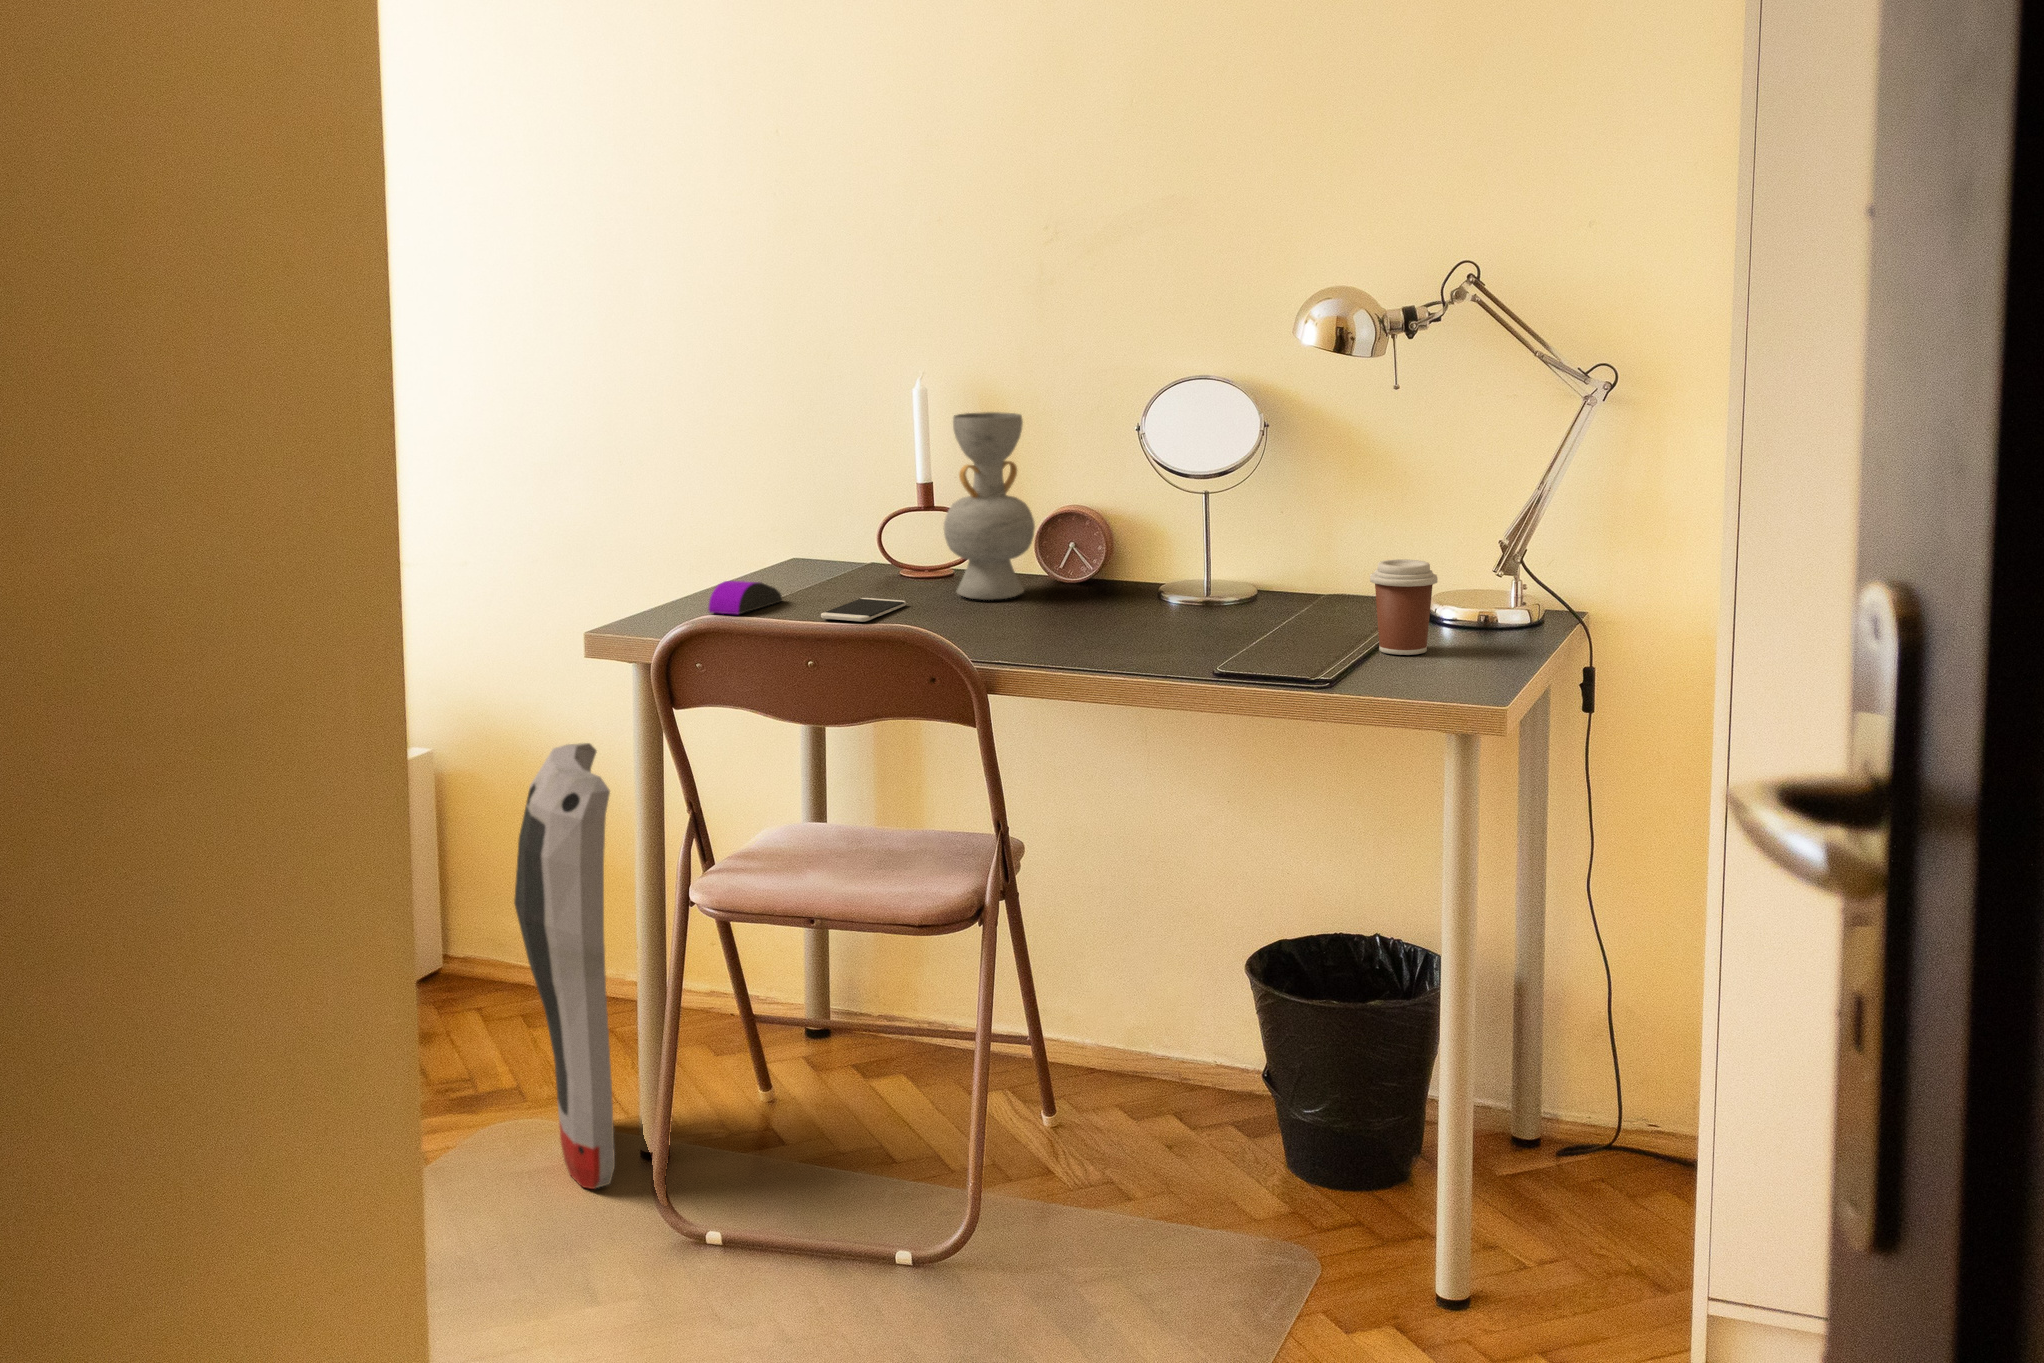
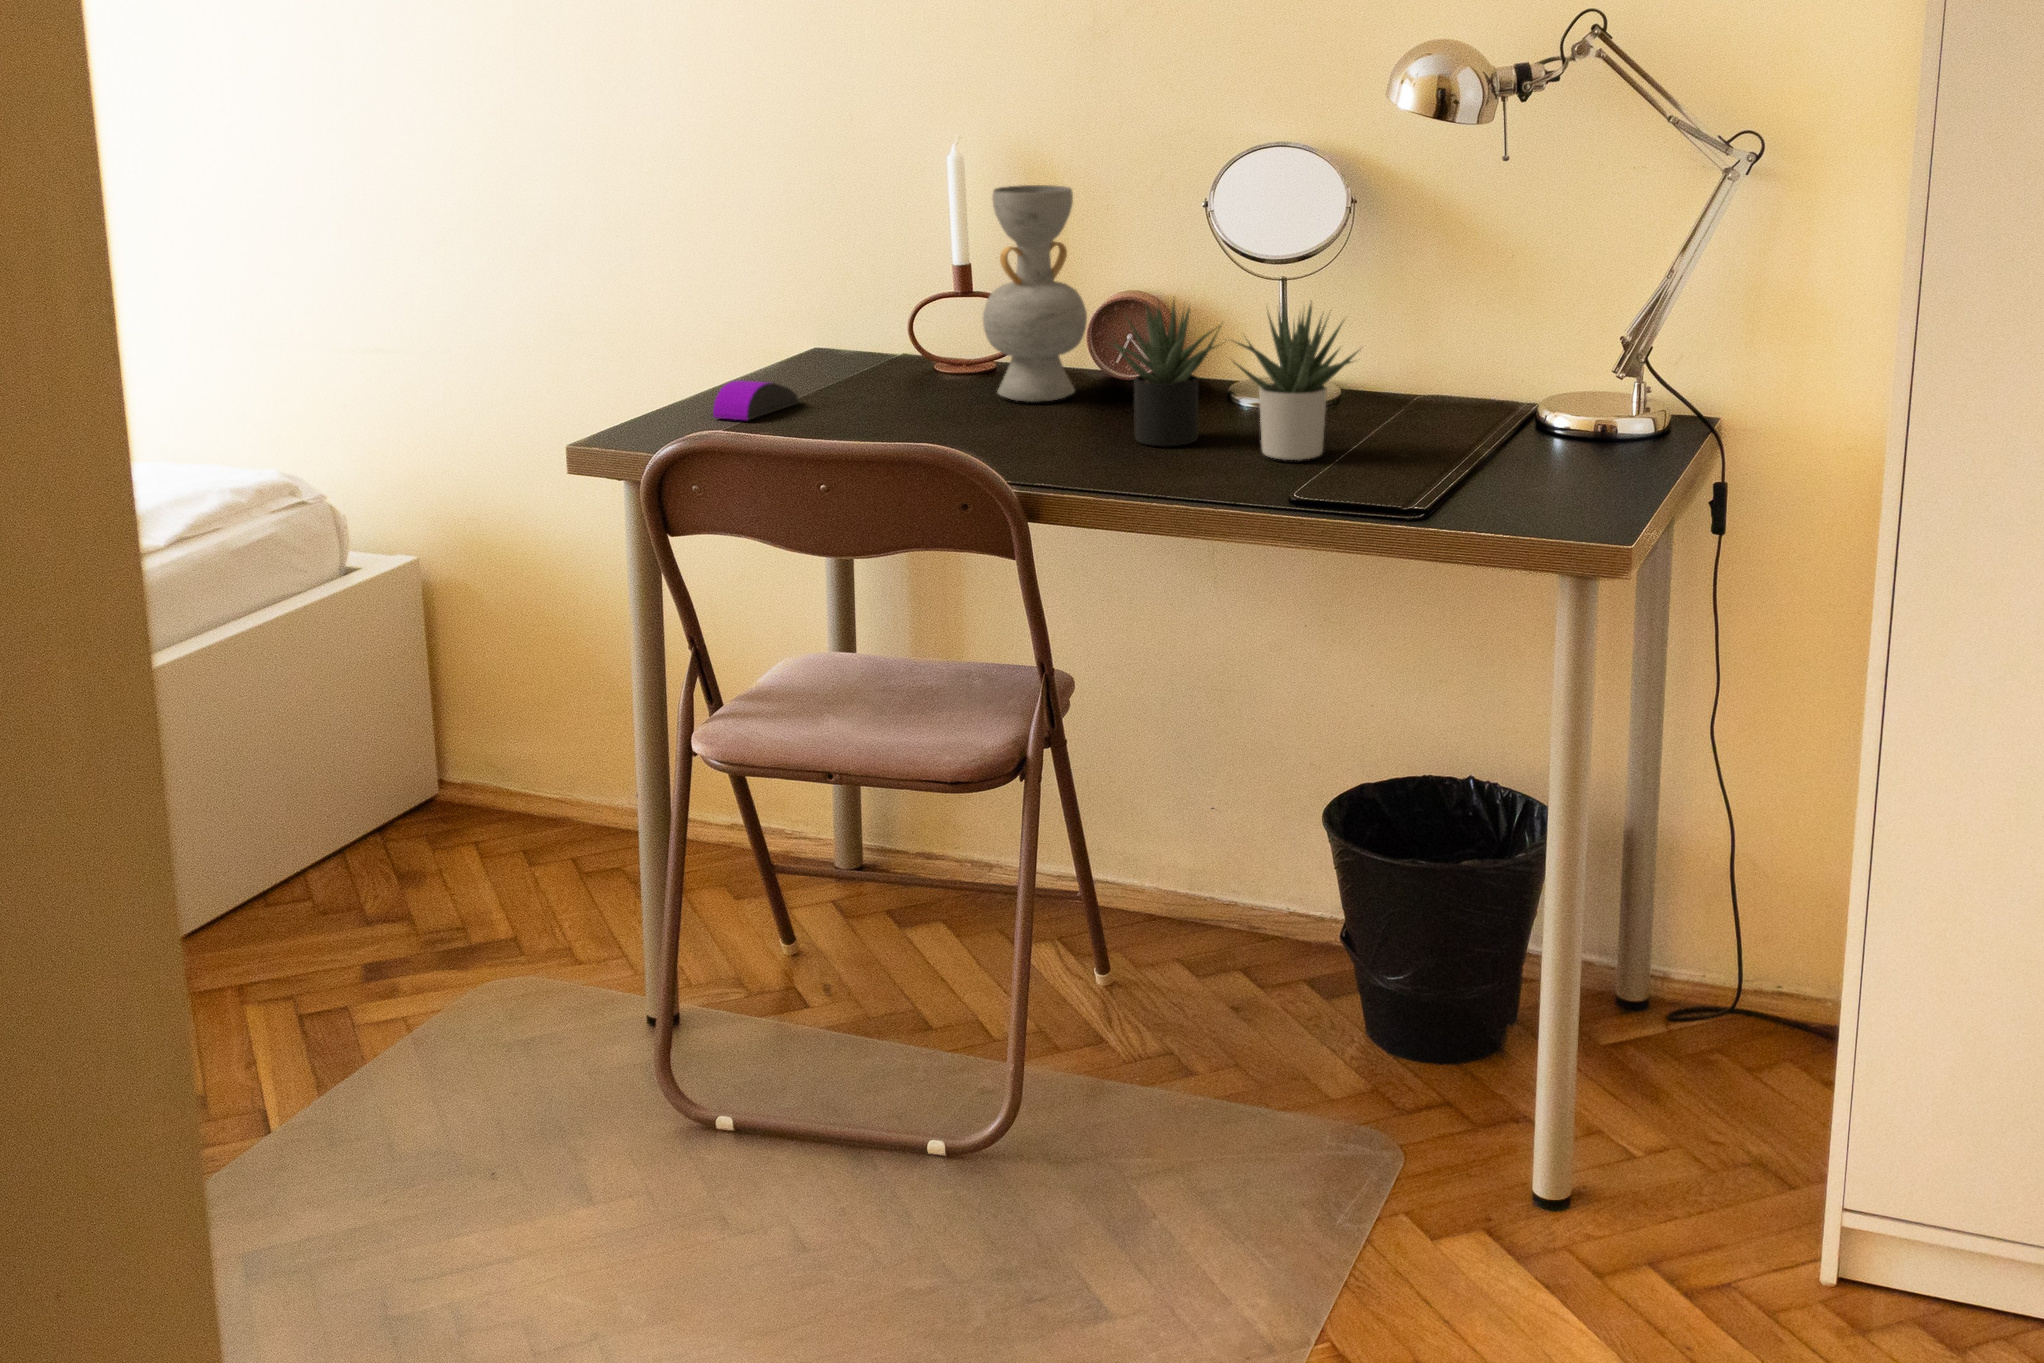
succulent plant: none [1049,502,1276,645] -> present [1112,302,1358,460]
coffee cup: present [1370,559,1438,655] -> none [1473,362,1551,473]
smartphone: present [821,598,906,621] -> none [841,400,939,429]
air purifier: present [514,743,615,1189] -> none [497,567,617,1063]

